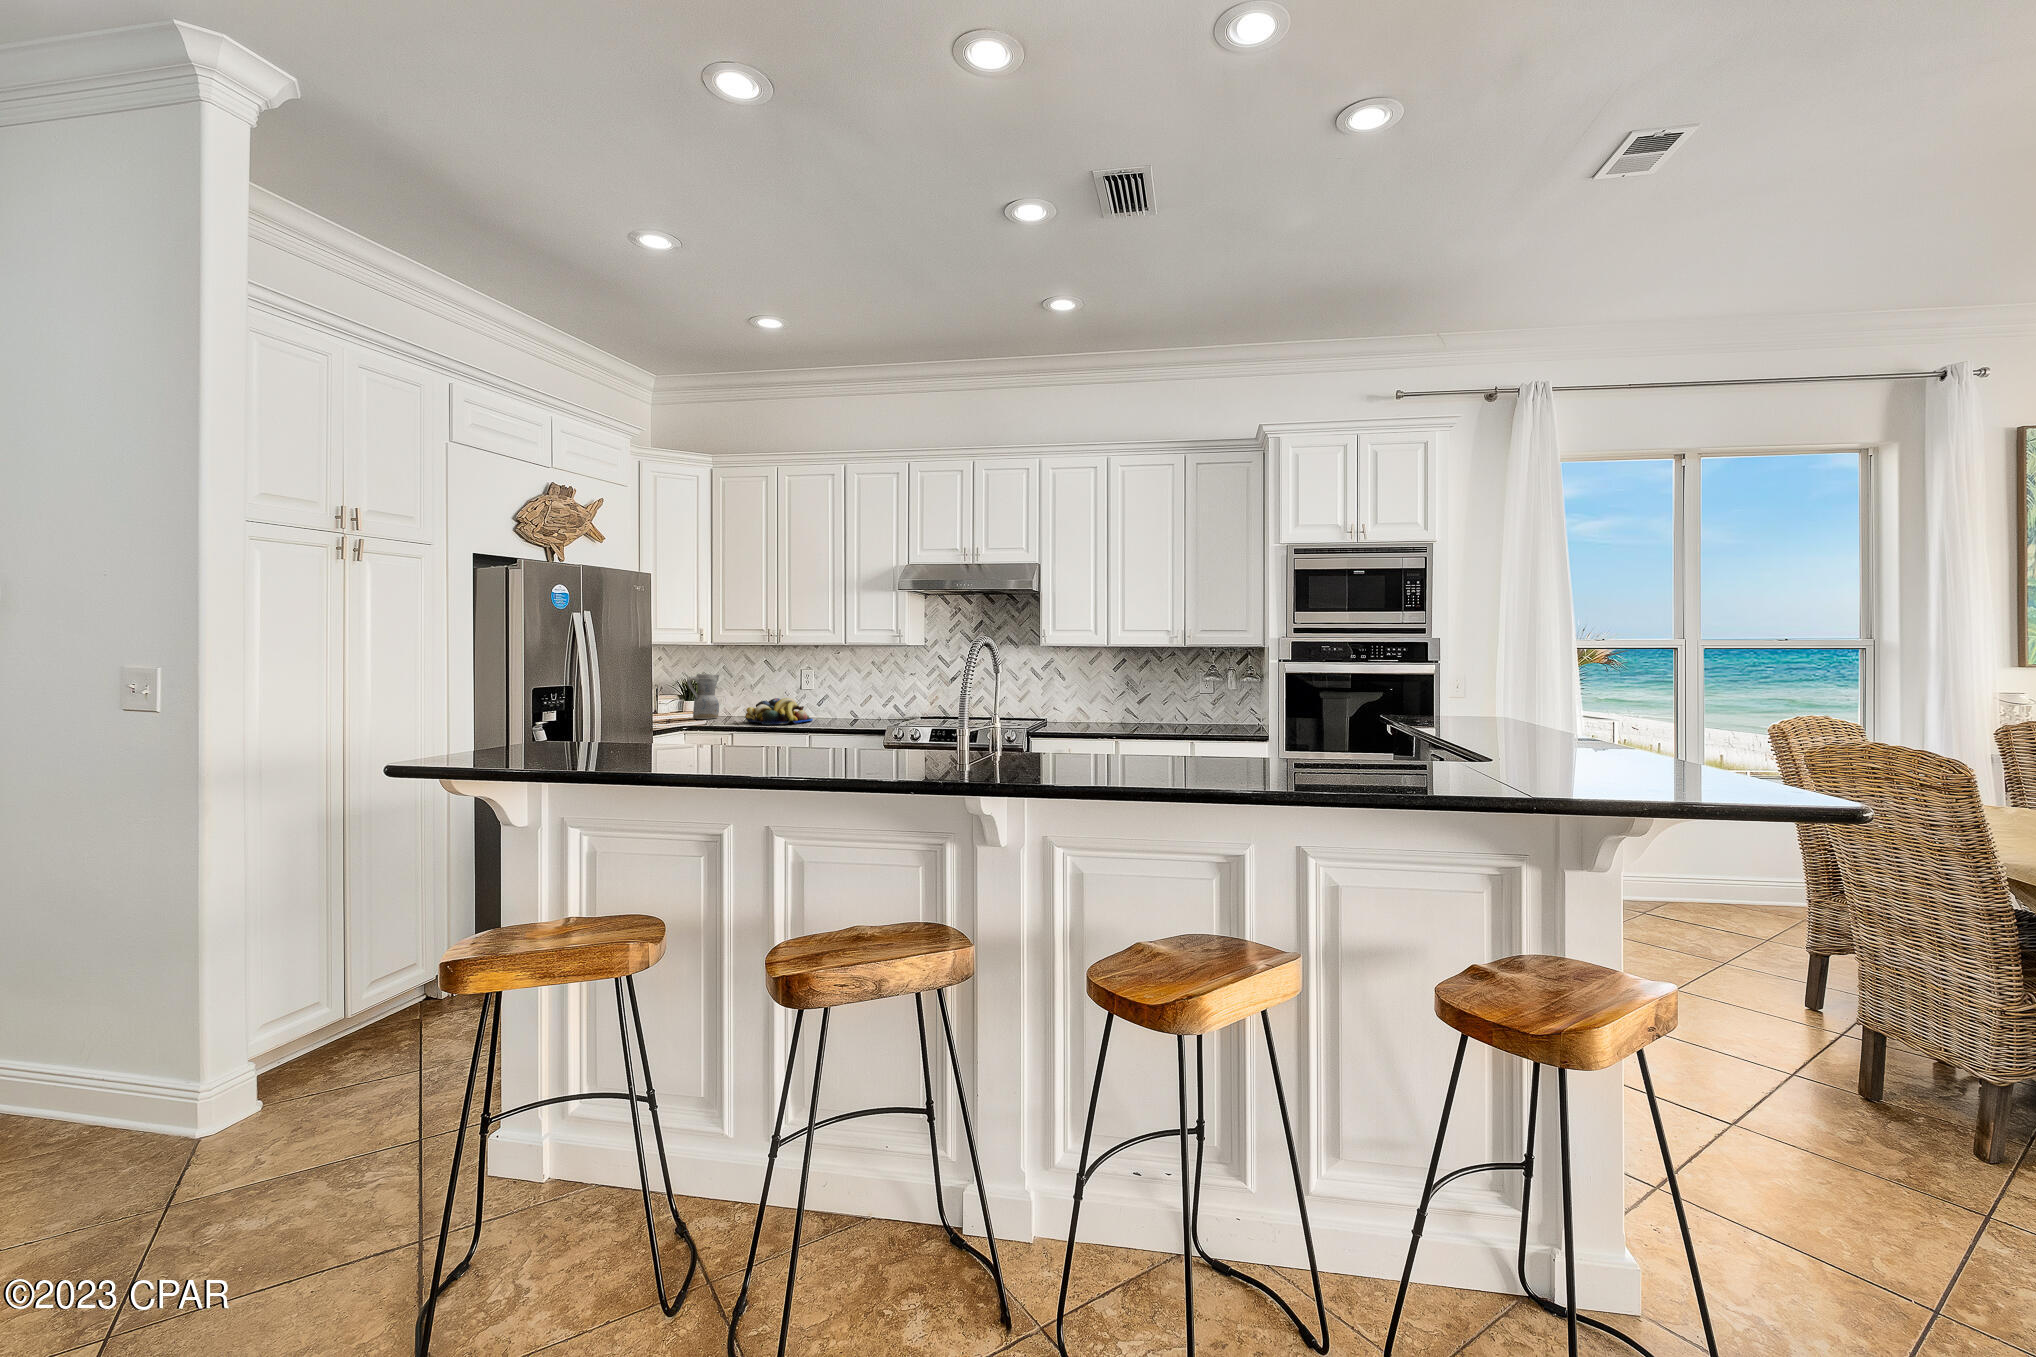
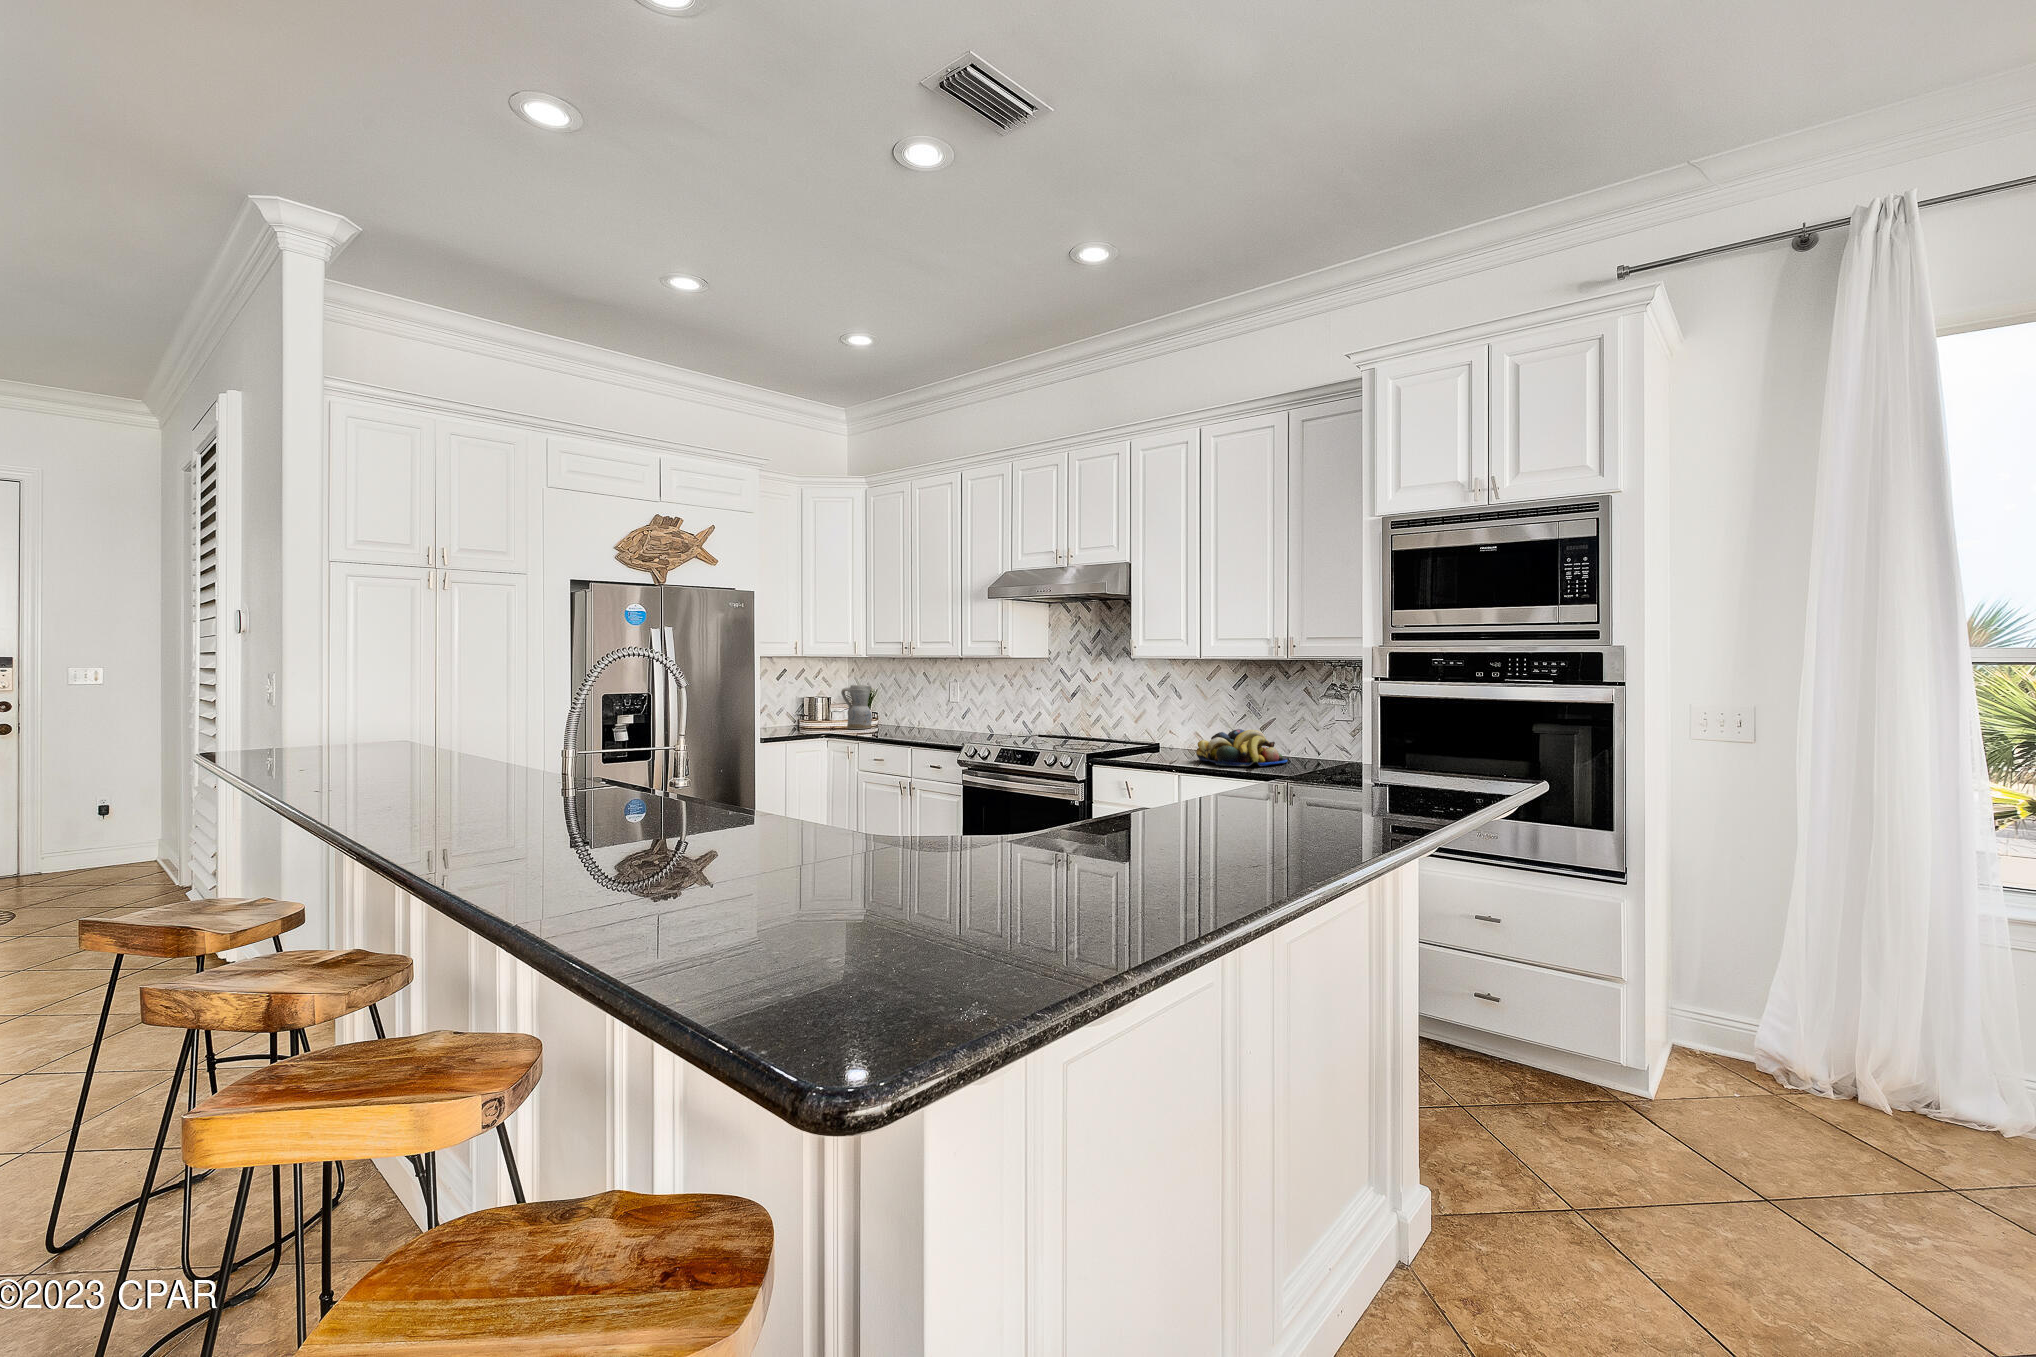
fruit bowl: present [745,698,813,724] -> present [1196,729,1287,766]

